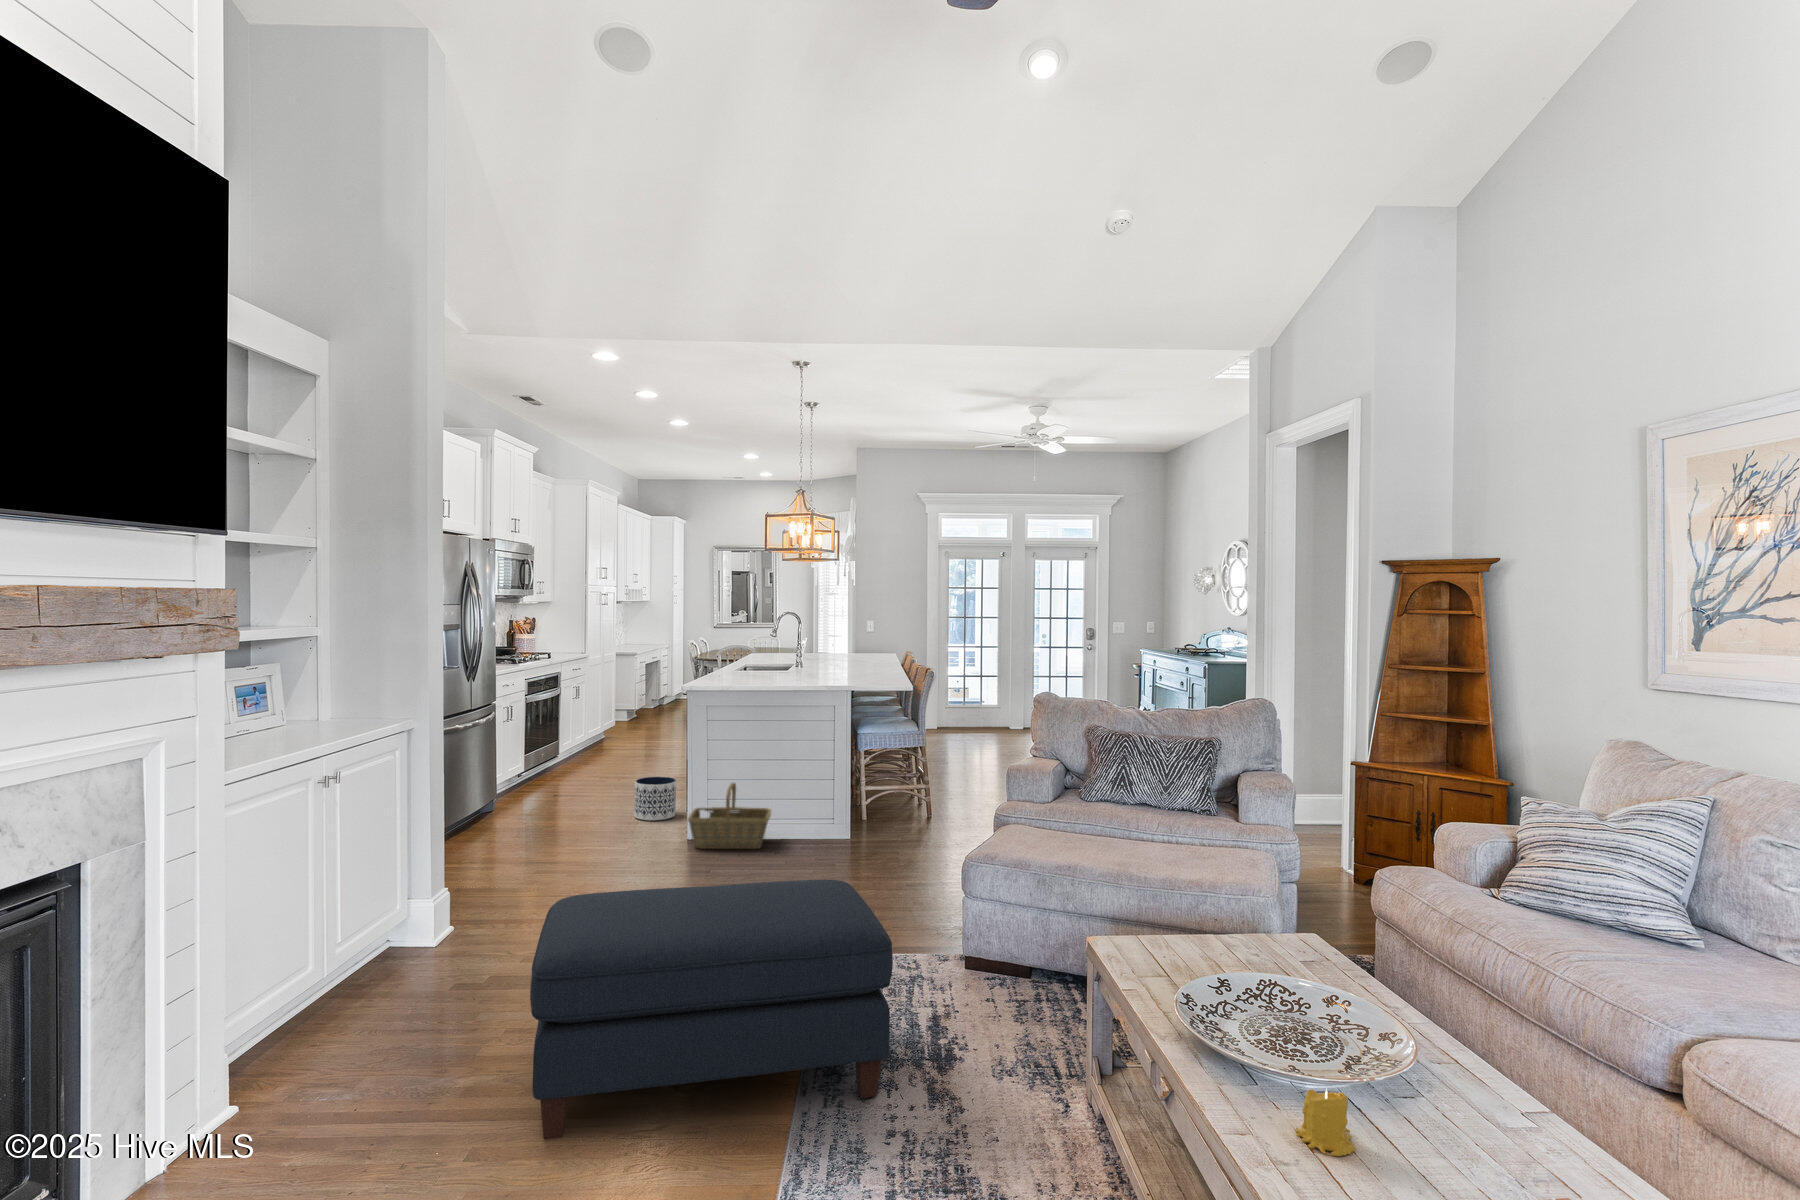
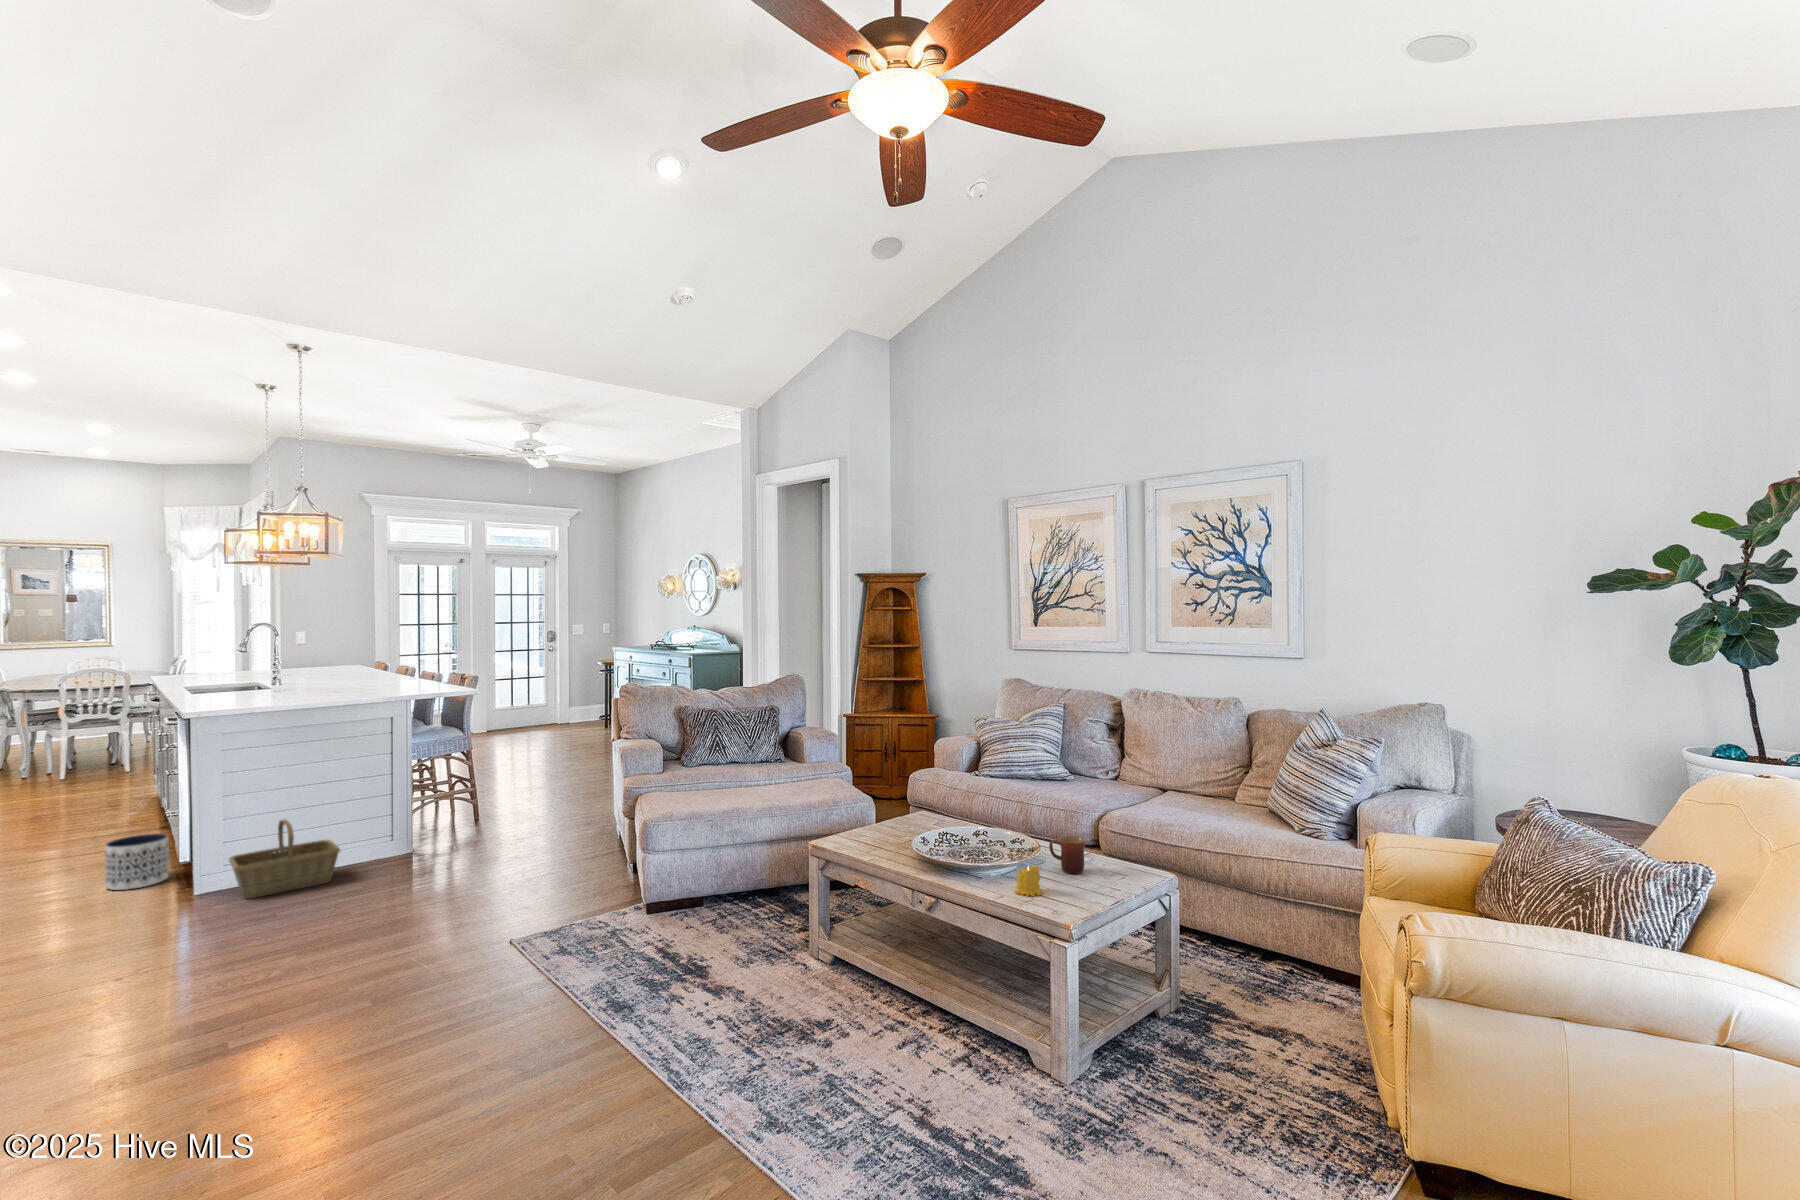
ottoman: present [530,879,893,1139] -> none [317,859,683,1138]
mug: none [1432,1055,1512,1143] -> present [1049,836,1086,874]

